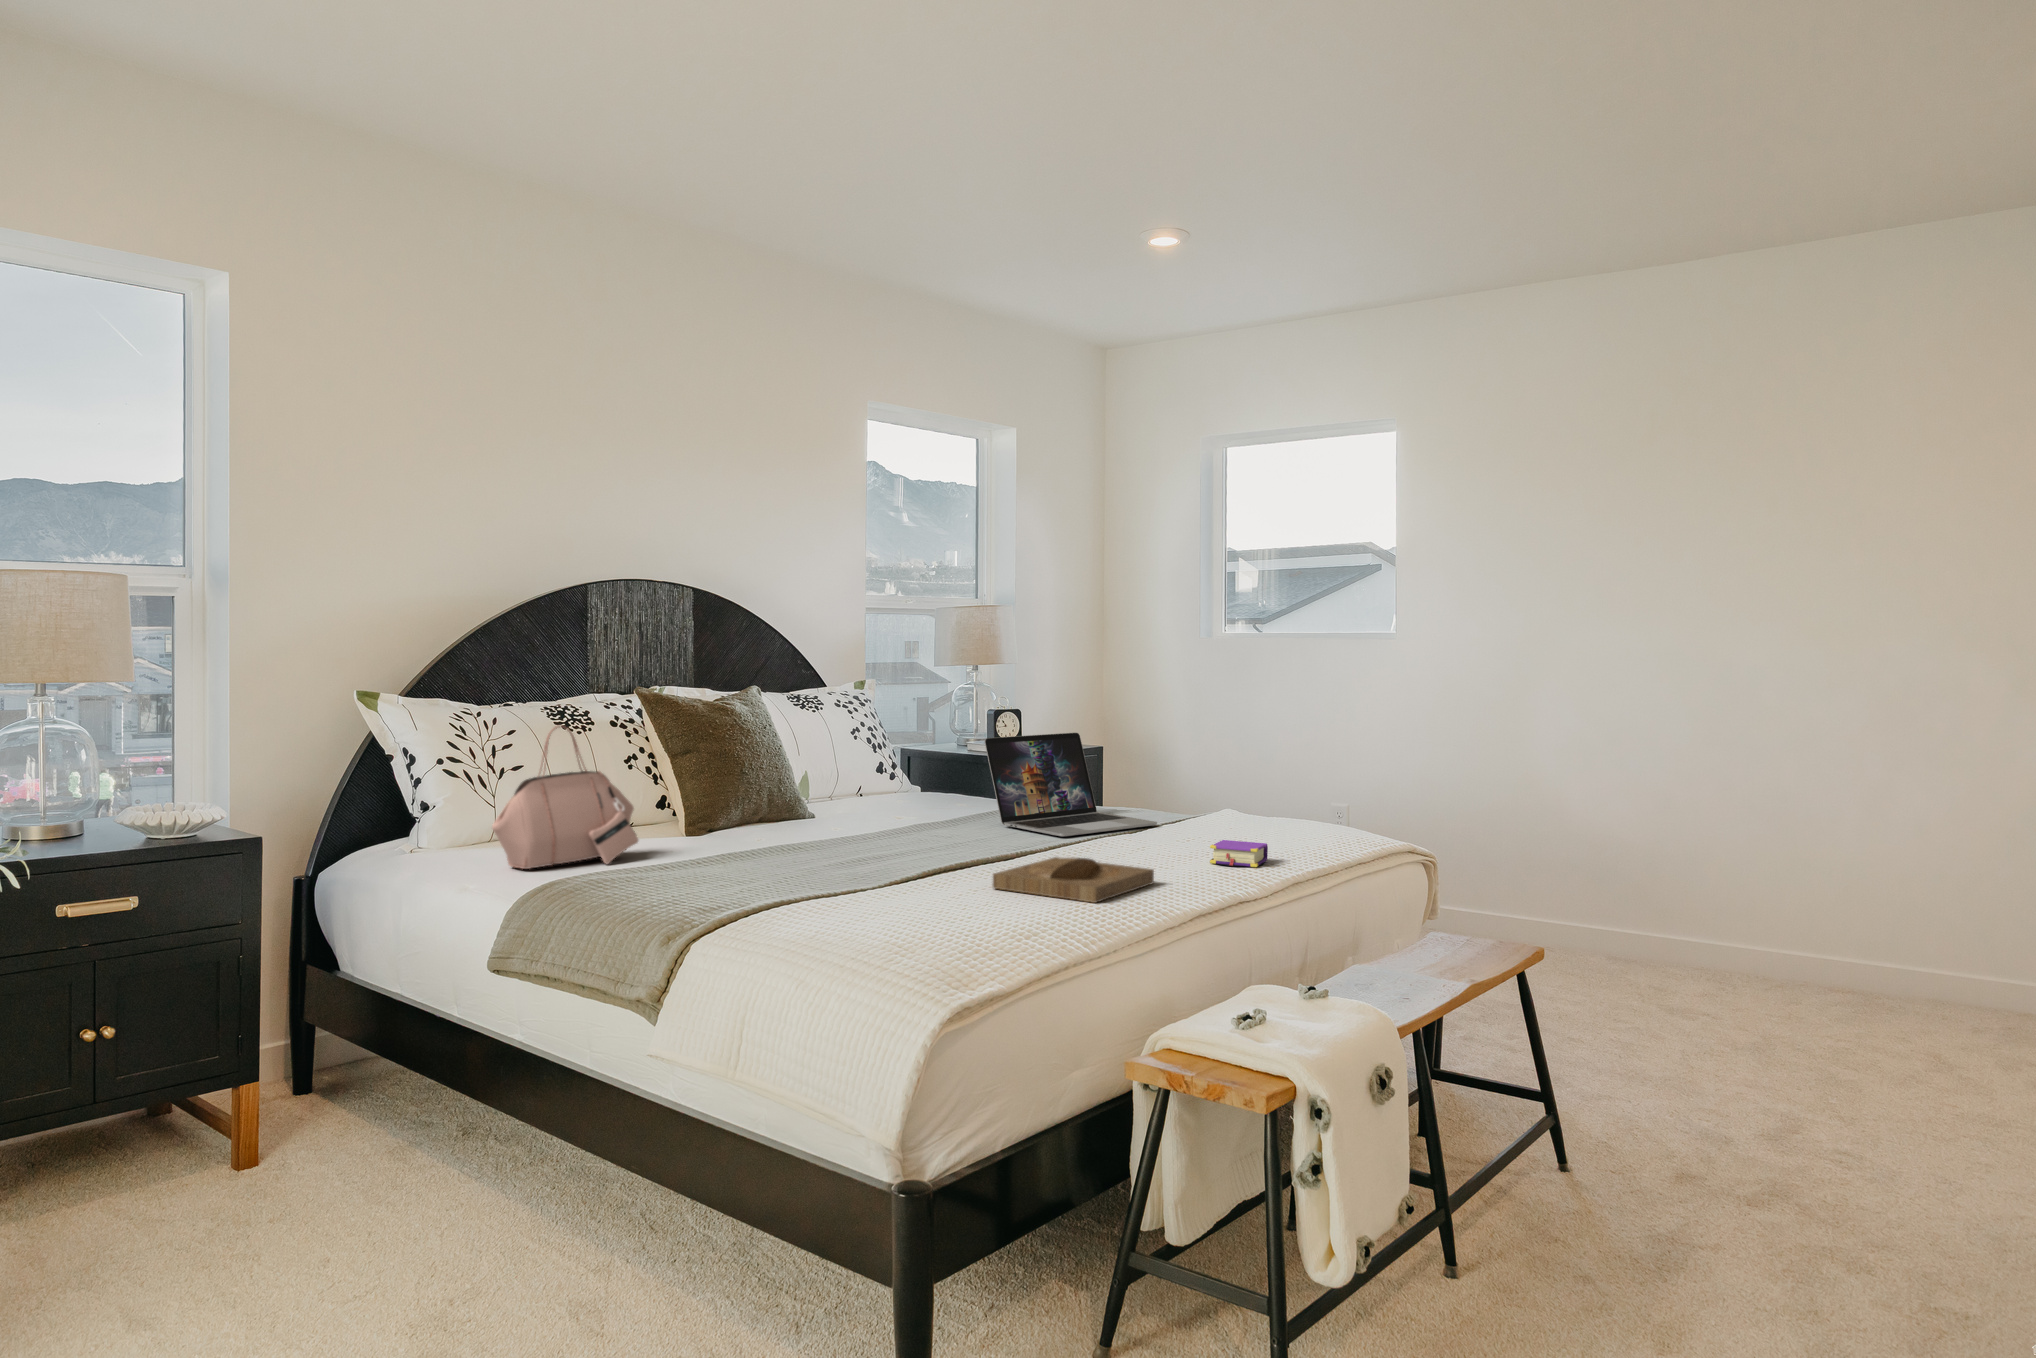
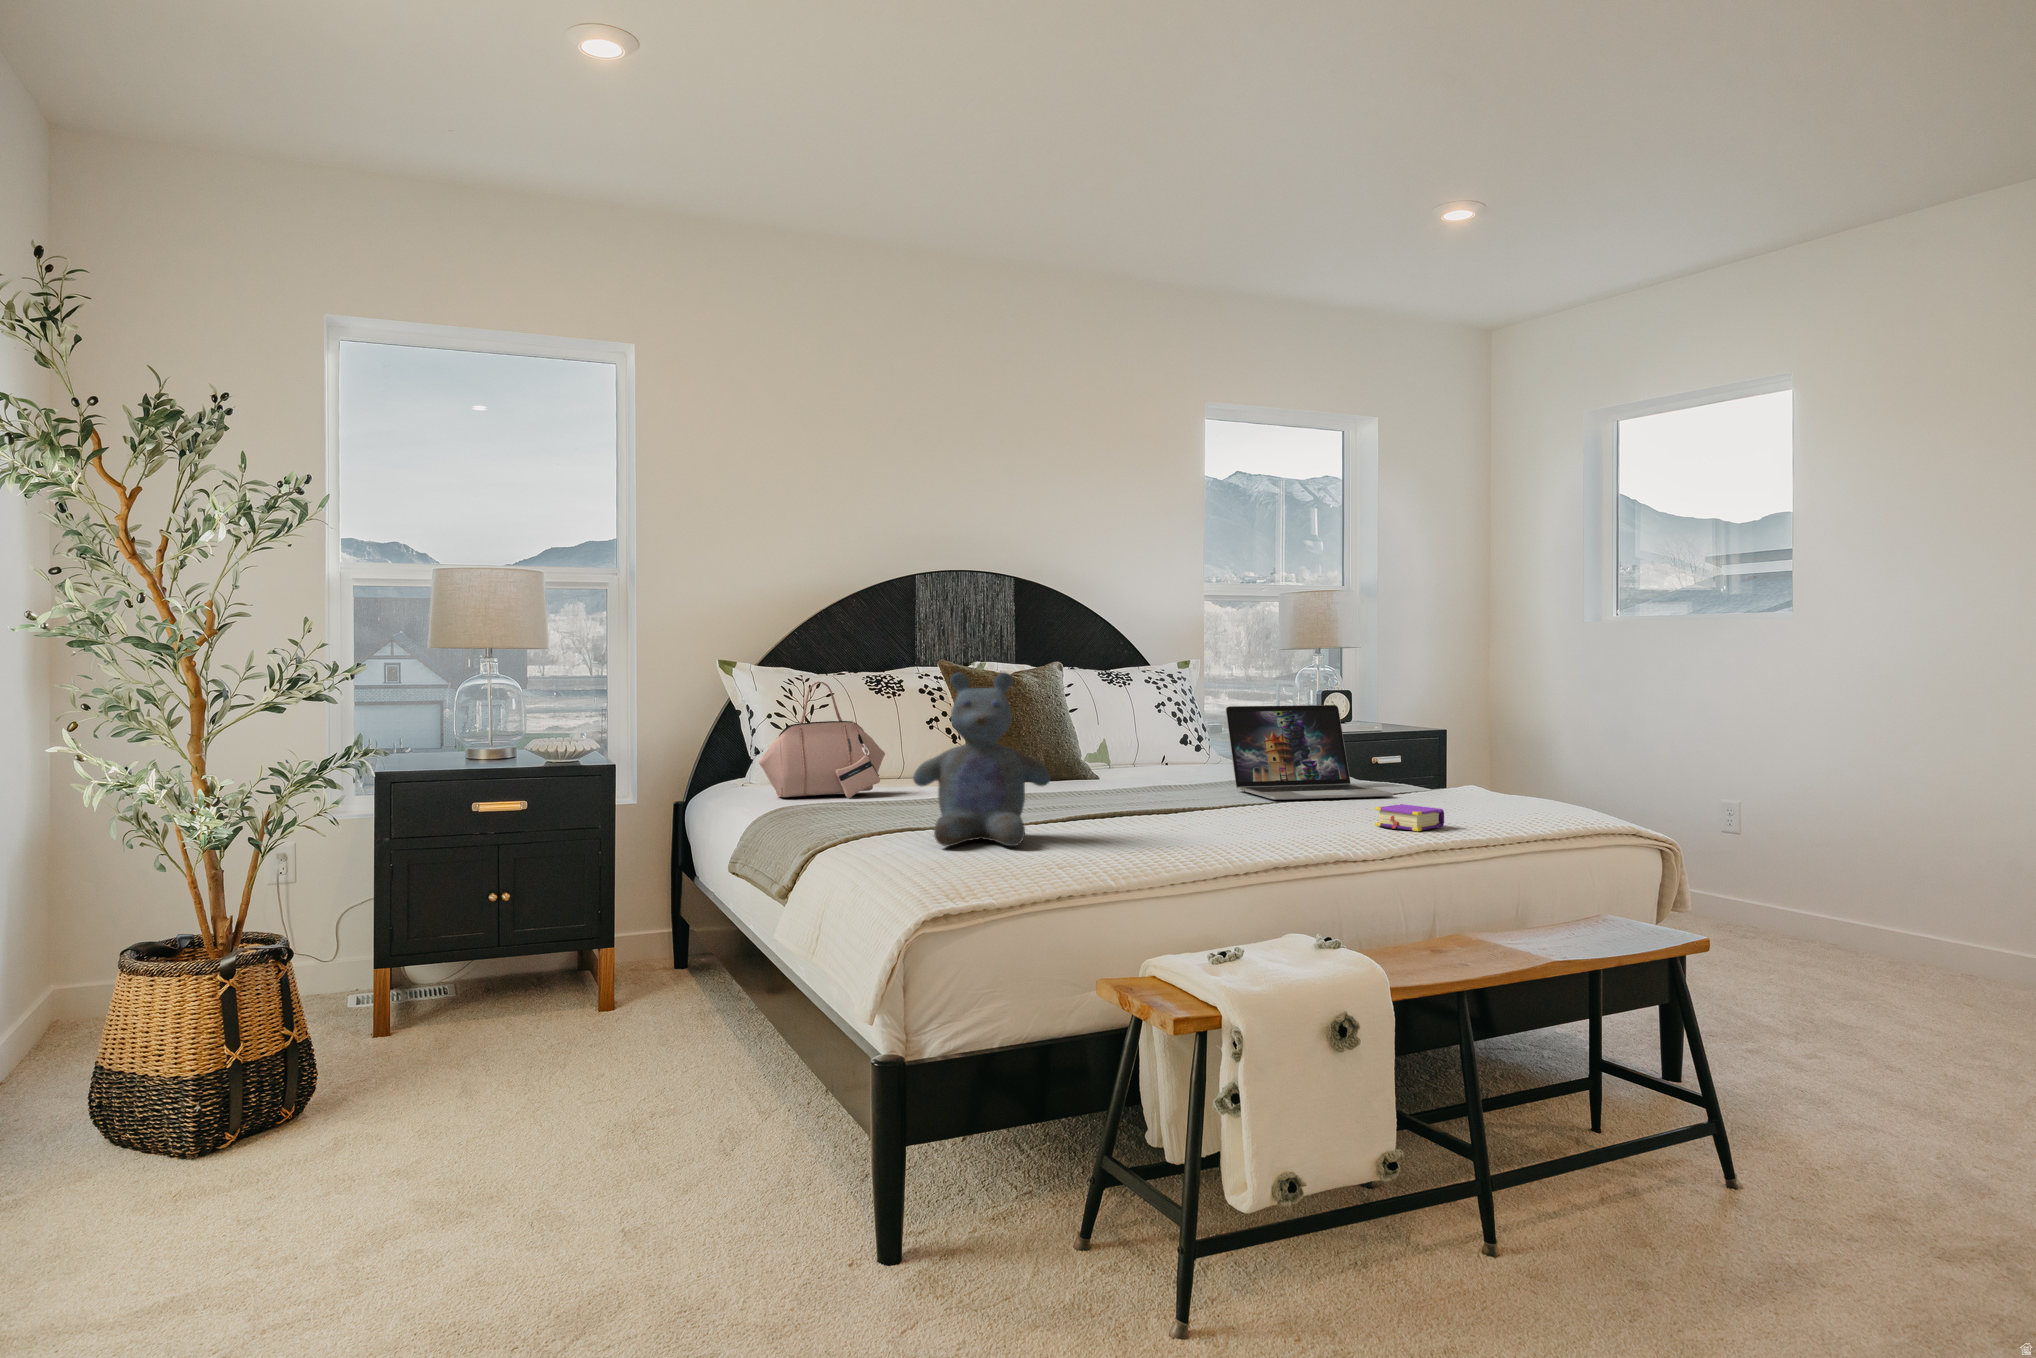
stuffed bear: none [806,728,954,926] -> present [913,672,1050,846]
tray: present [993,857,1154,903] -> none [1115,808,1278,846]

